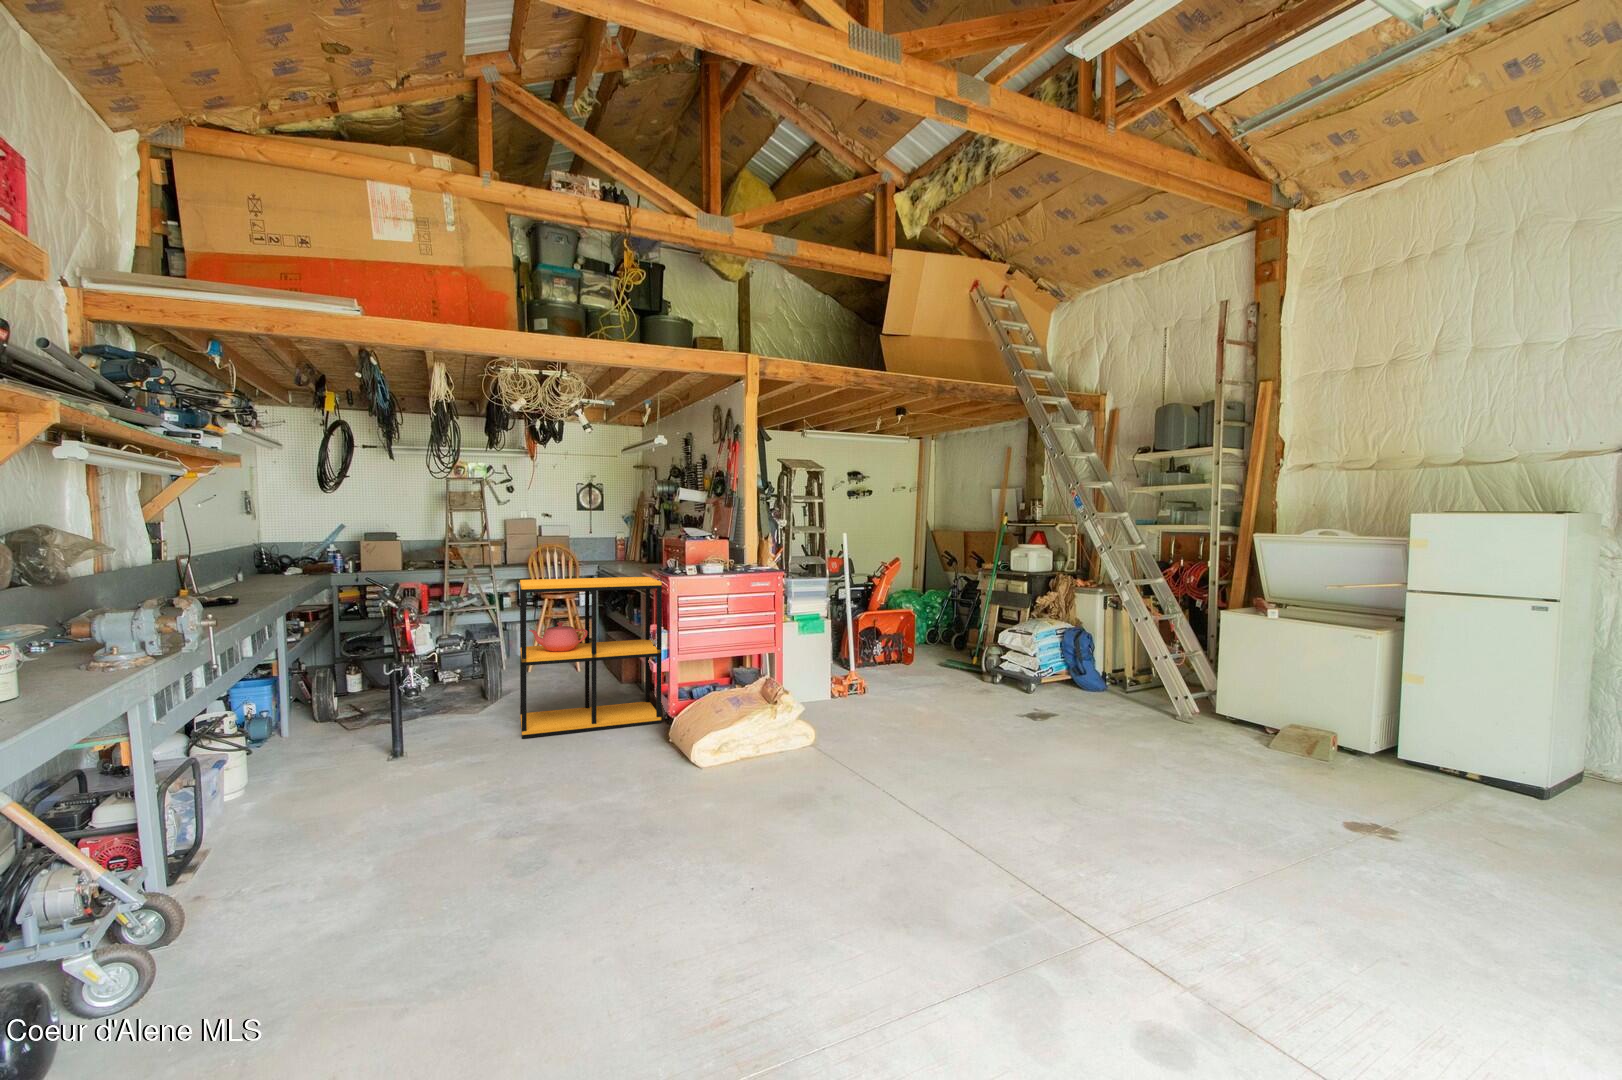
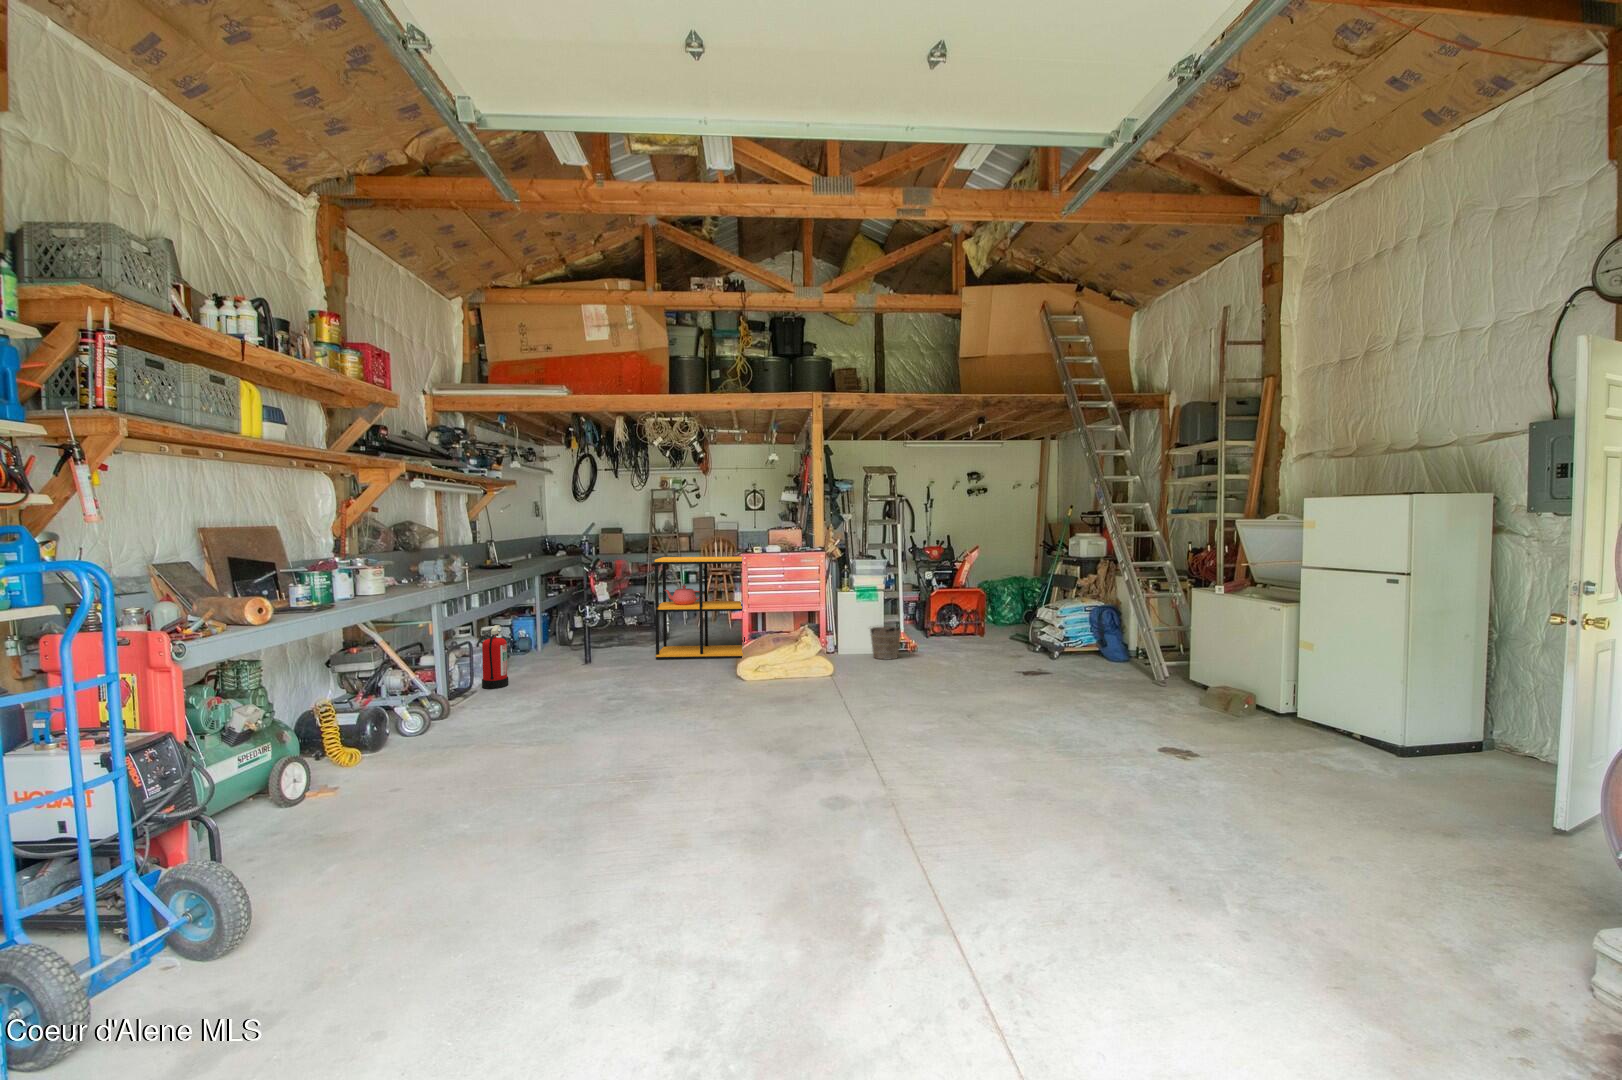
bucket: none [820,664,865,710] -> present [870,626,901,660]
fire extinguisher: none [218,717,275,844] -> present [482,625,508,689]

